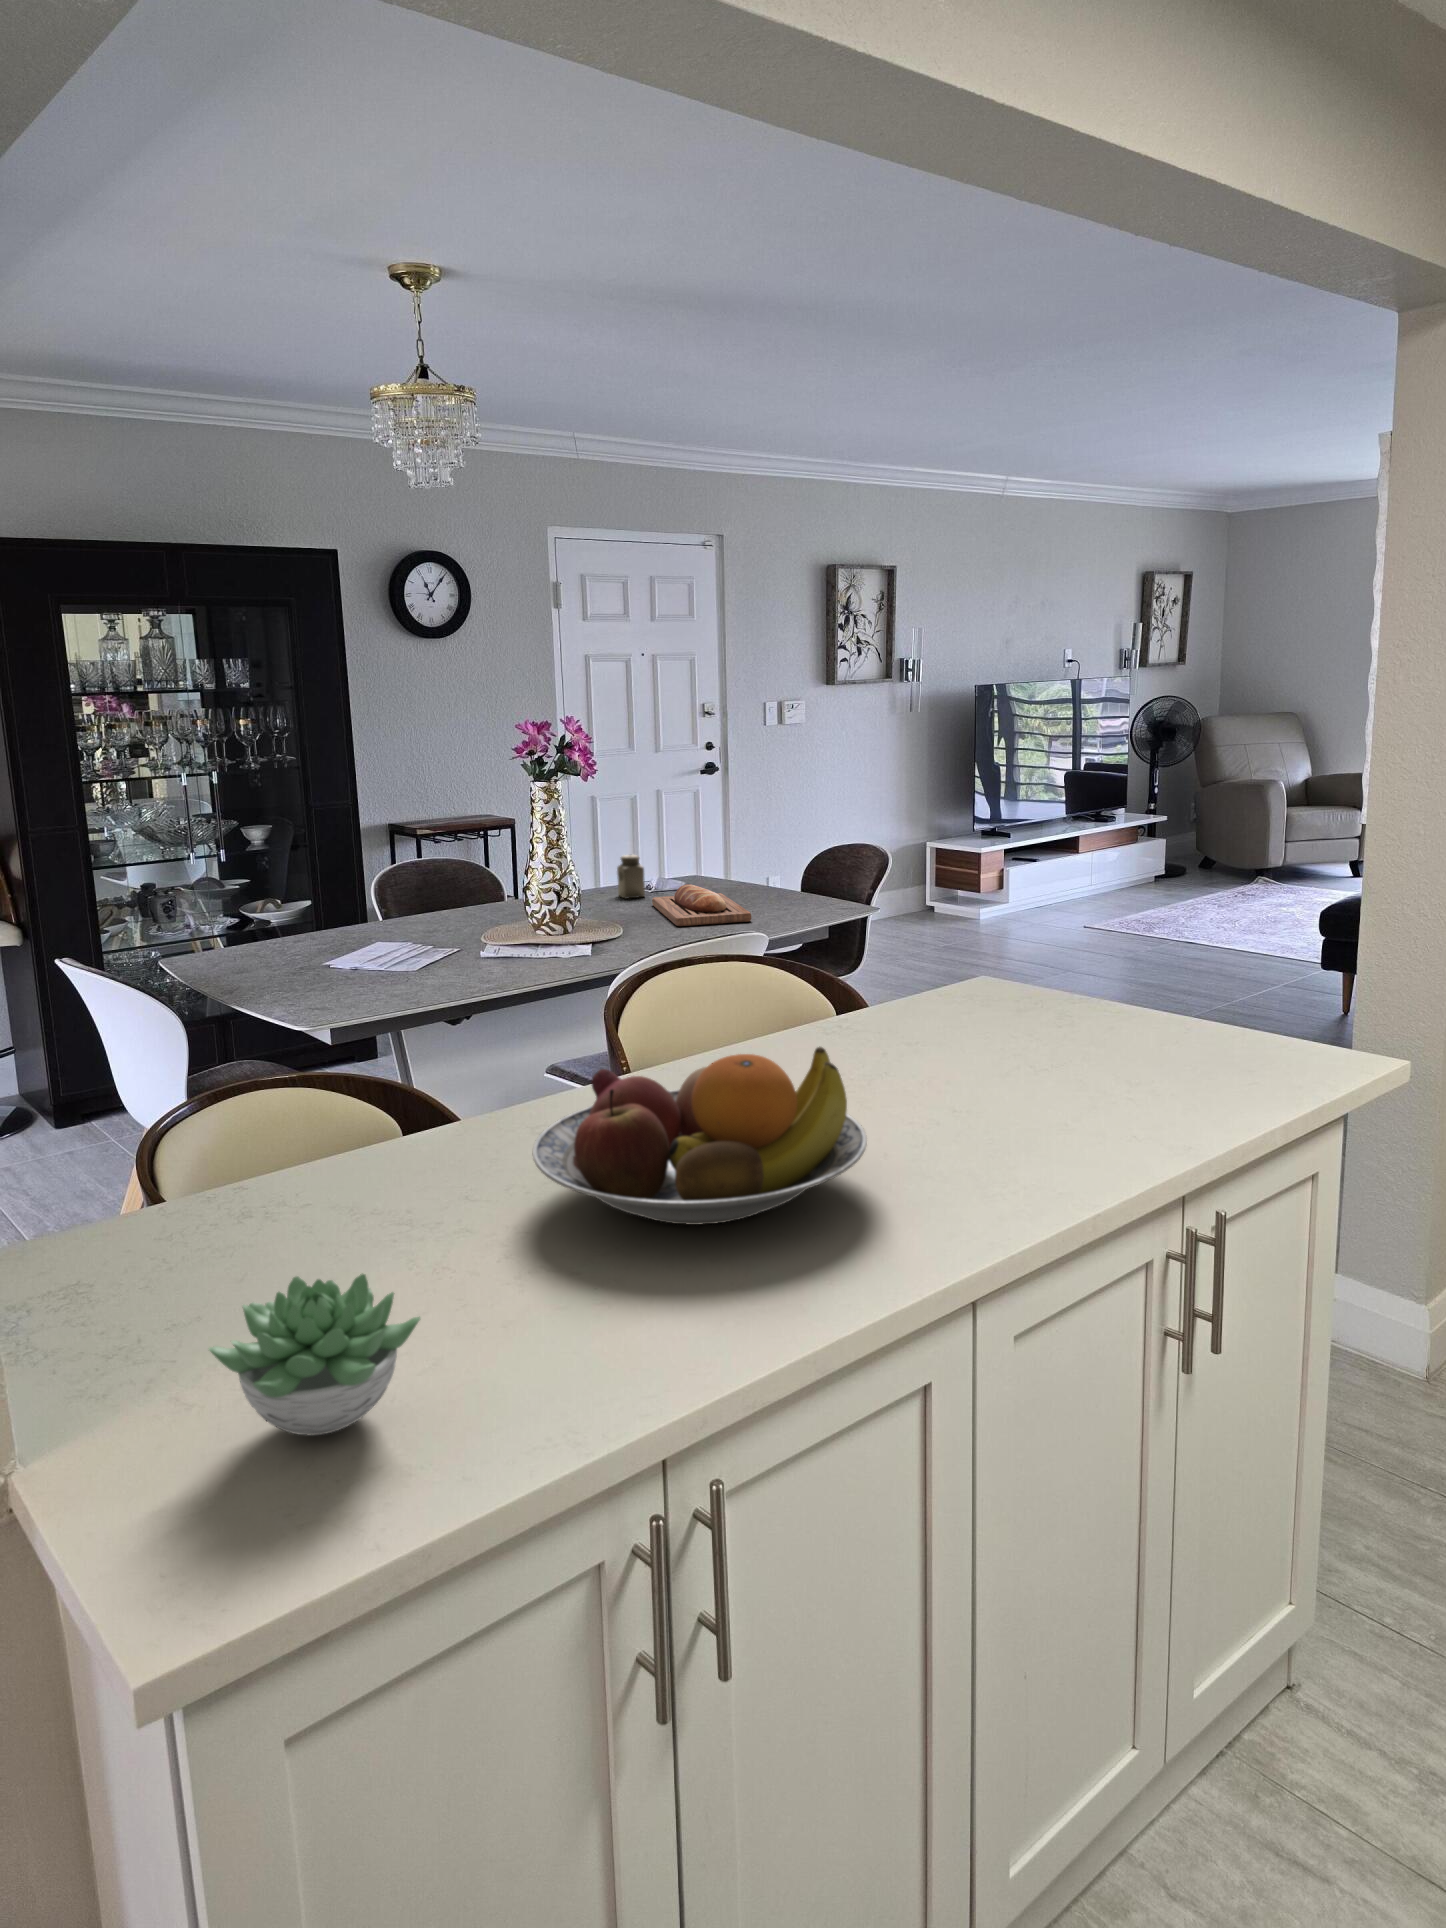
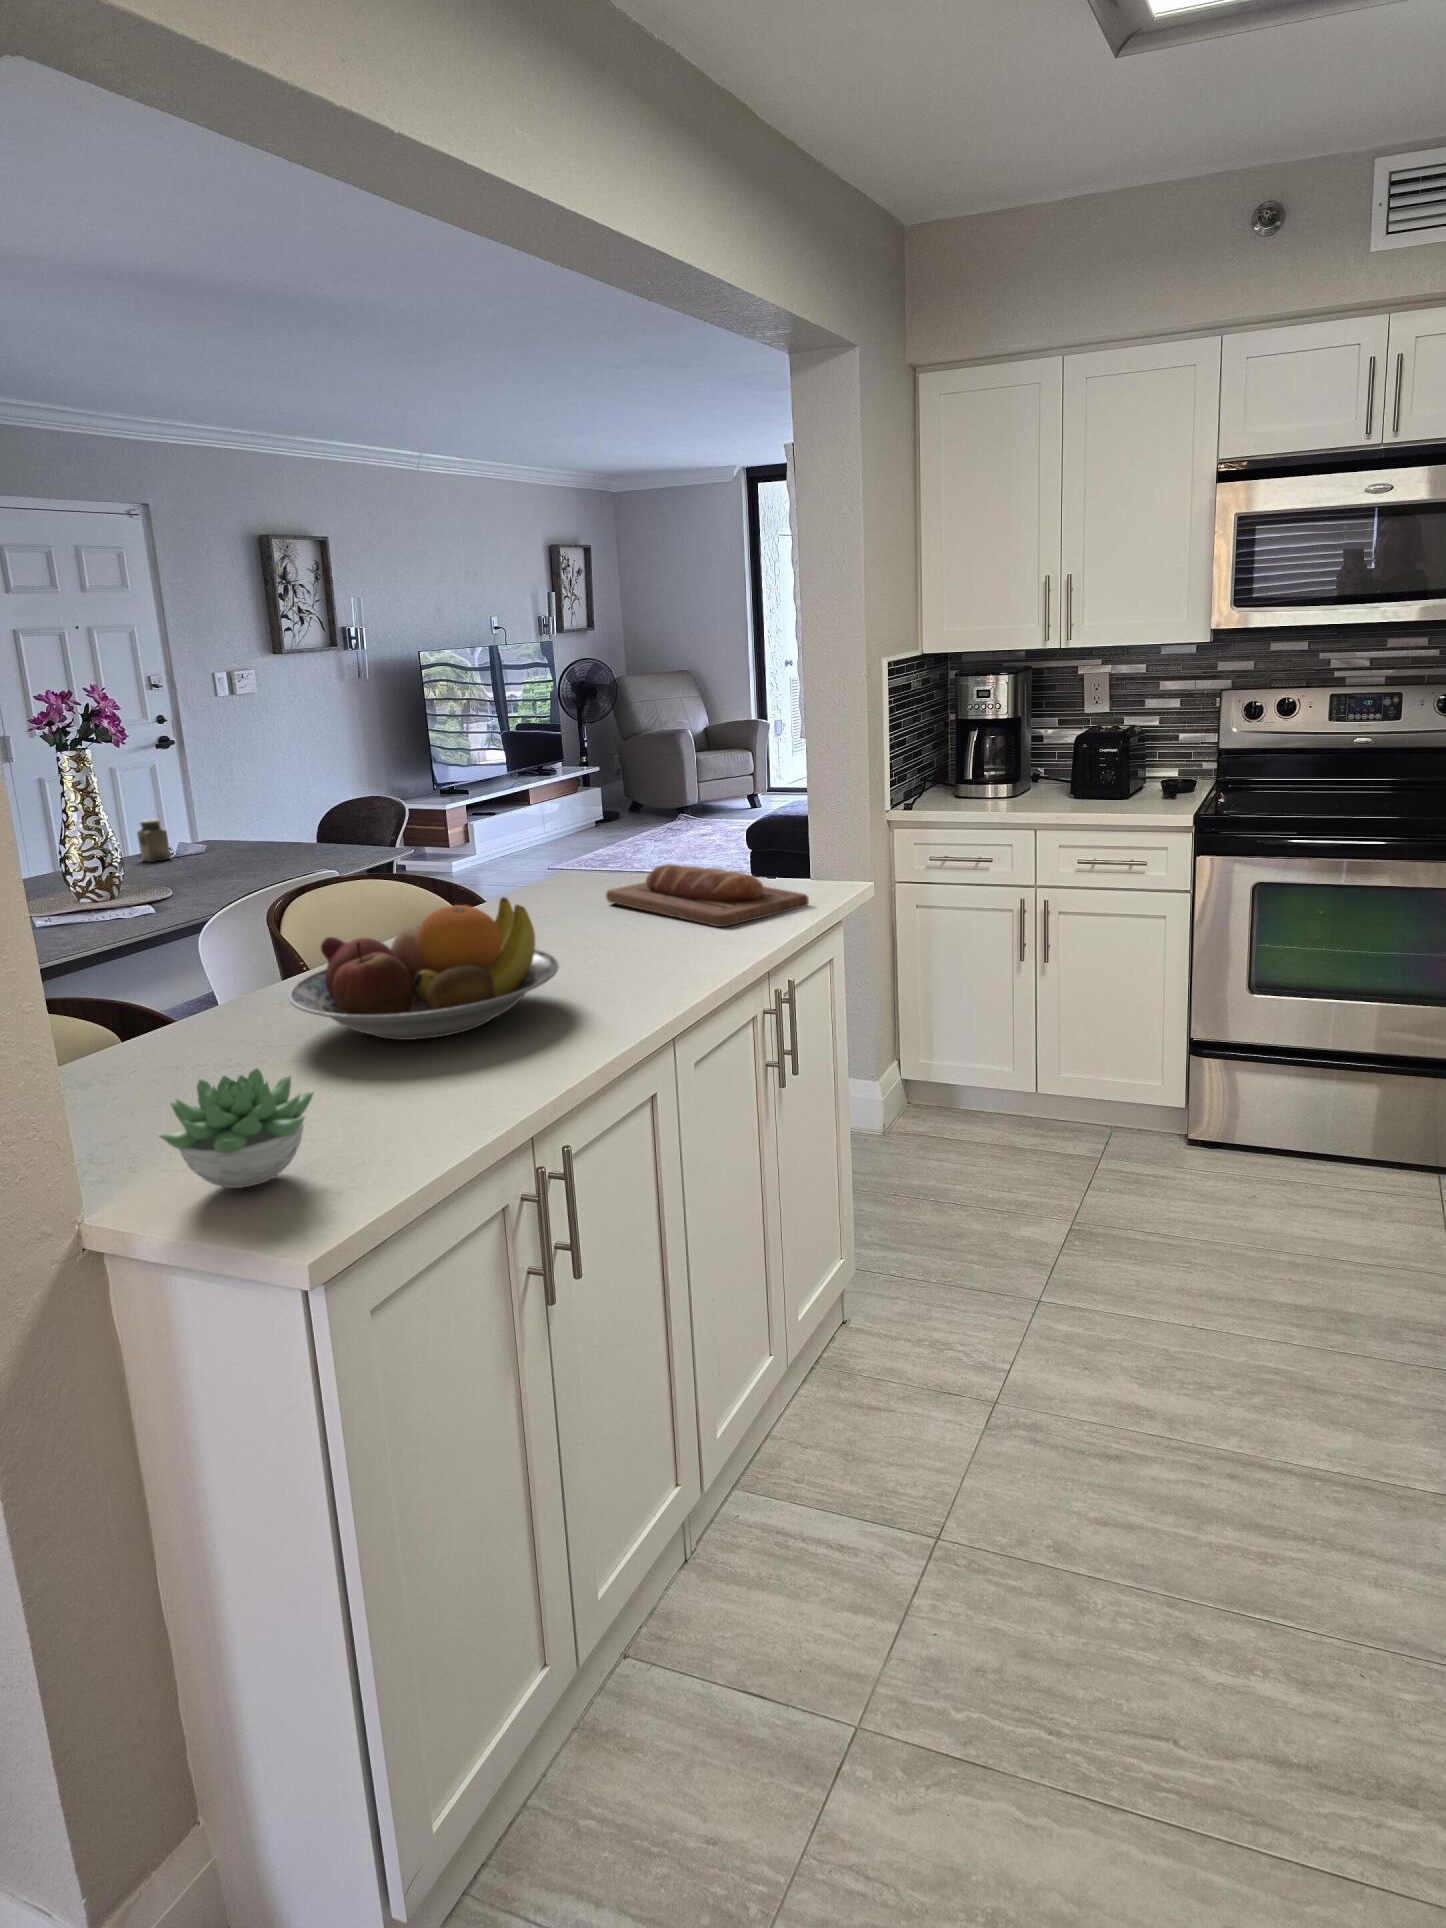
bread loaf: present [652,884,751,926] -> present [606,864,809,927]

